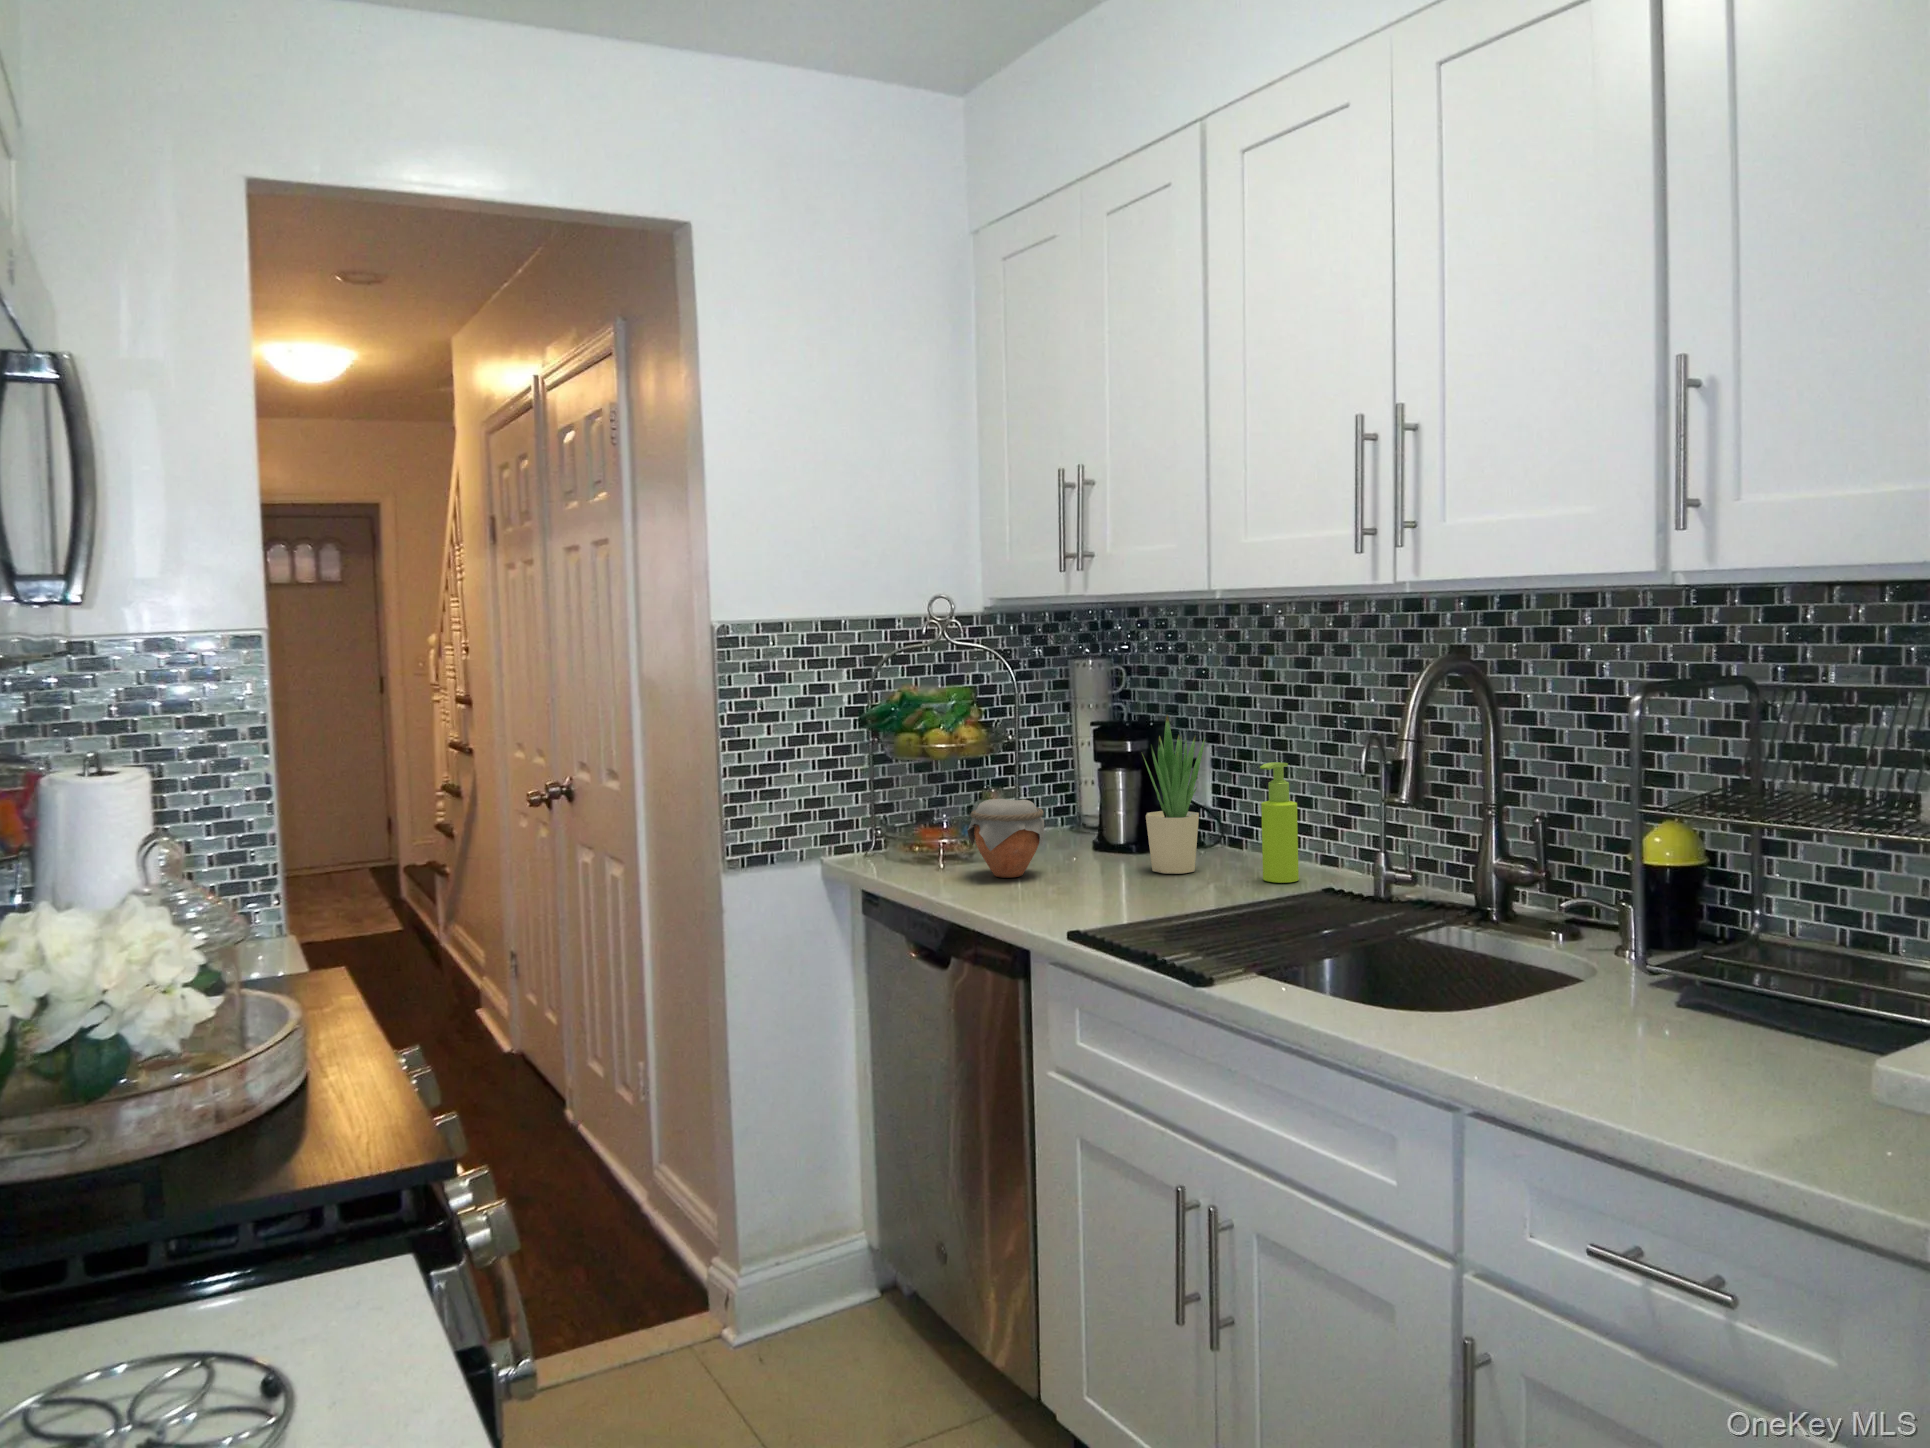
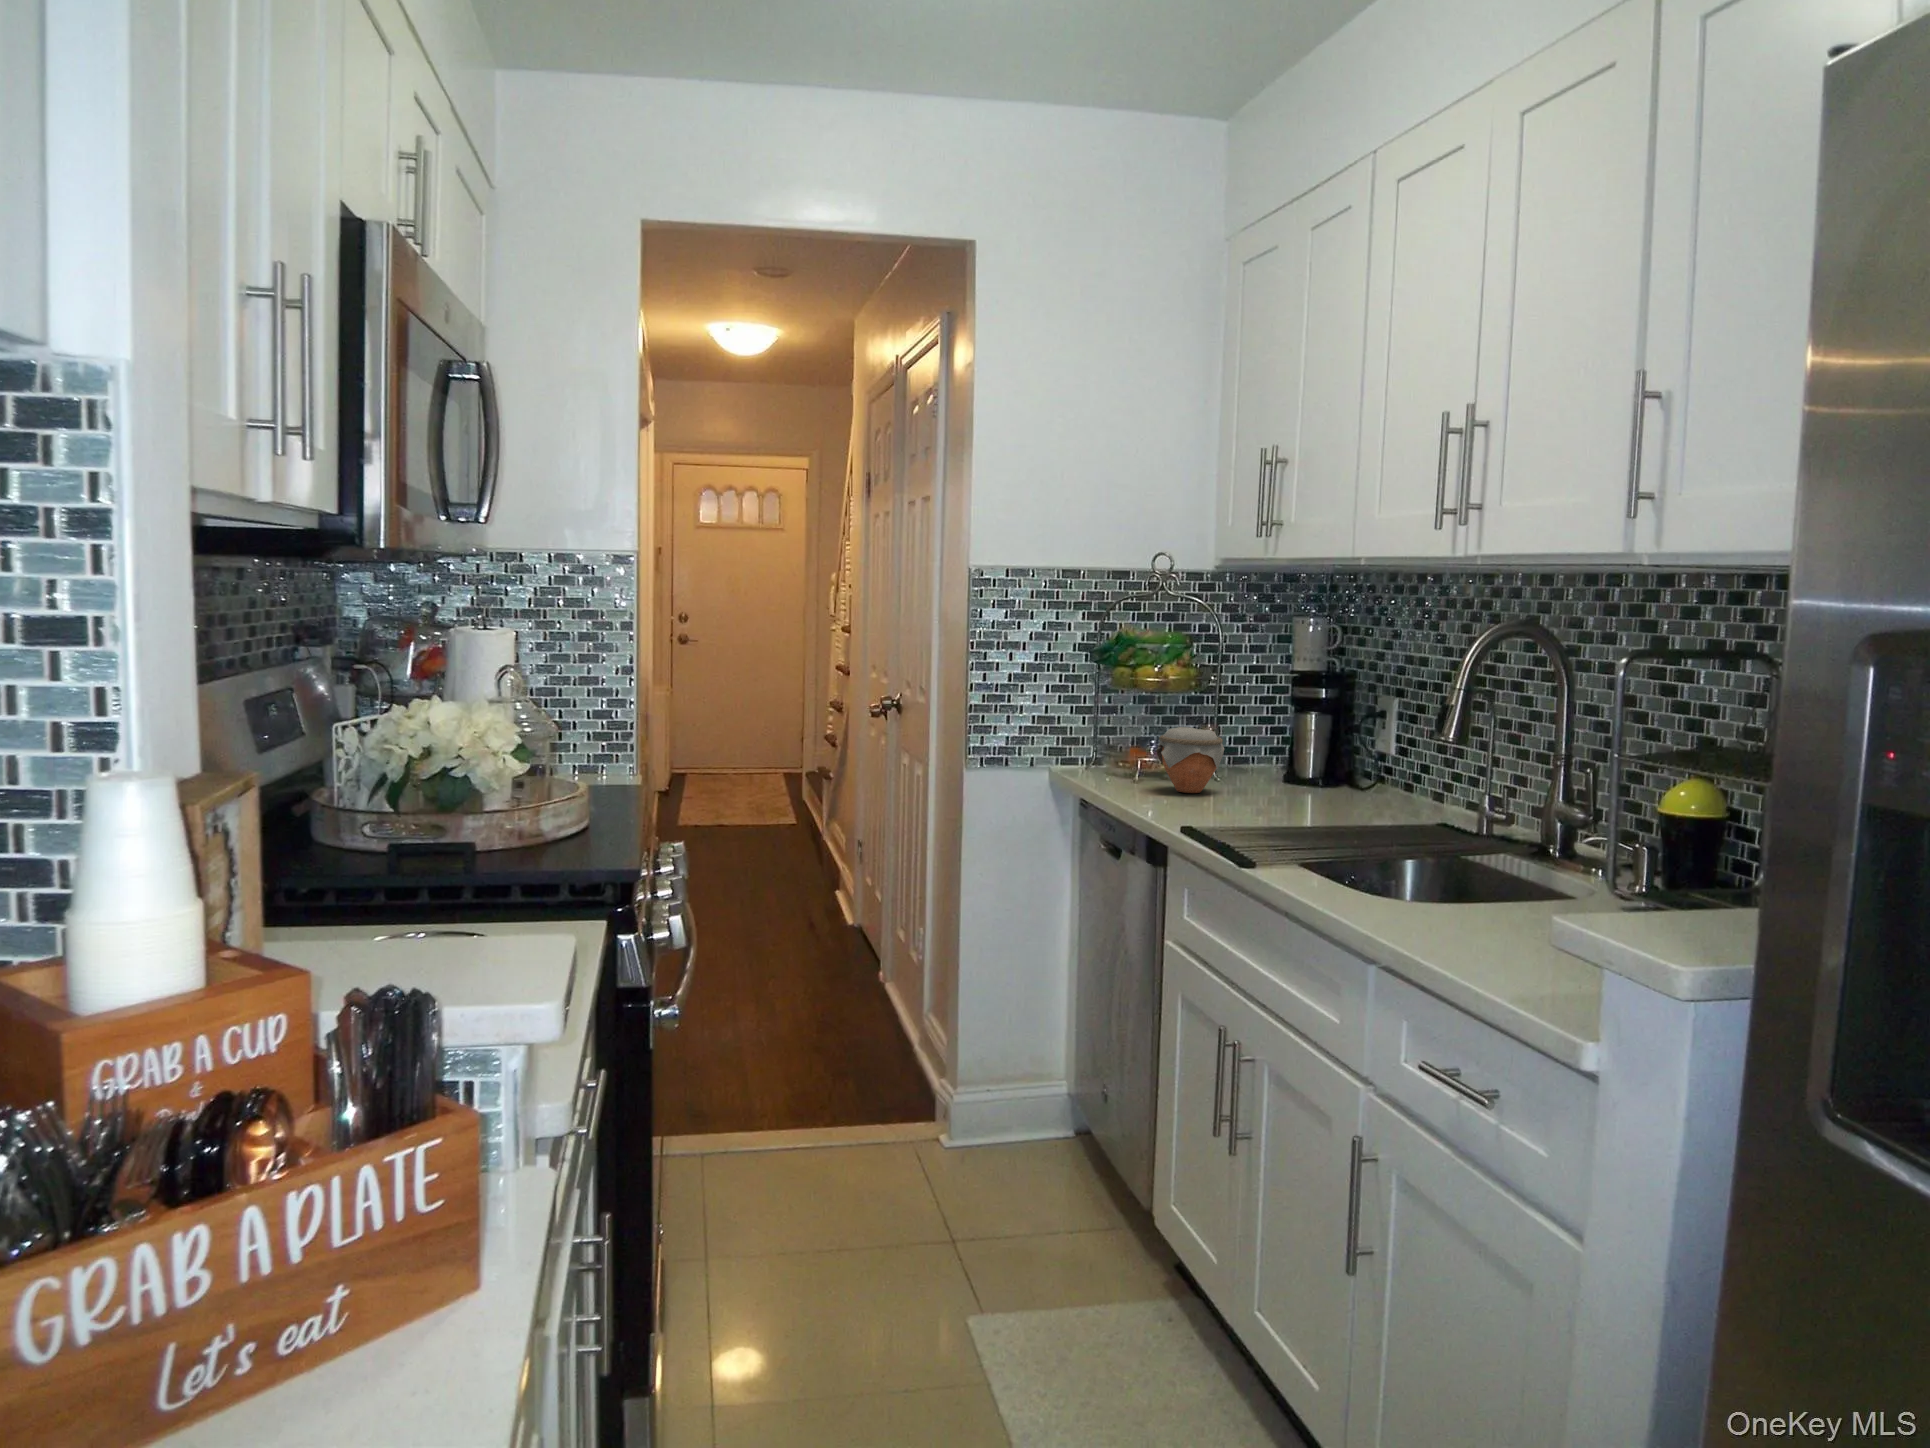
potted plant: present [1142,715,1205,874] -> none [1310,666,1372,804]
soap dispenser: present [1260,762,1299,883] -> none [1401,713,1437,819]

